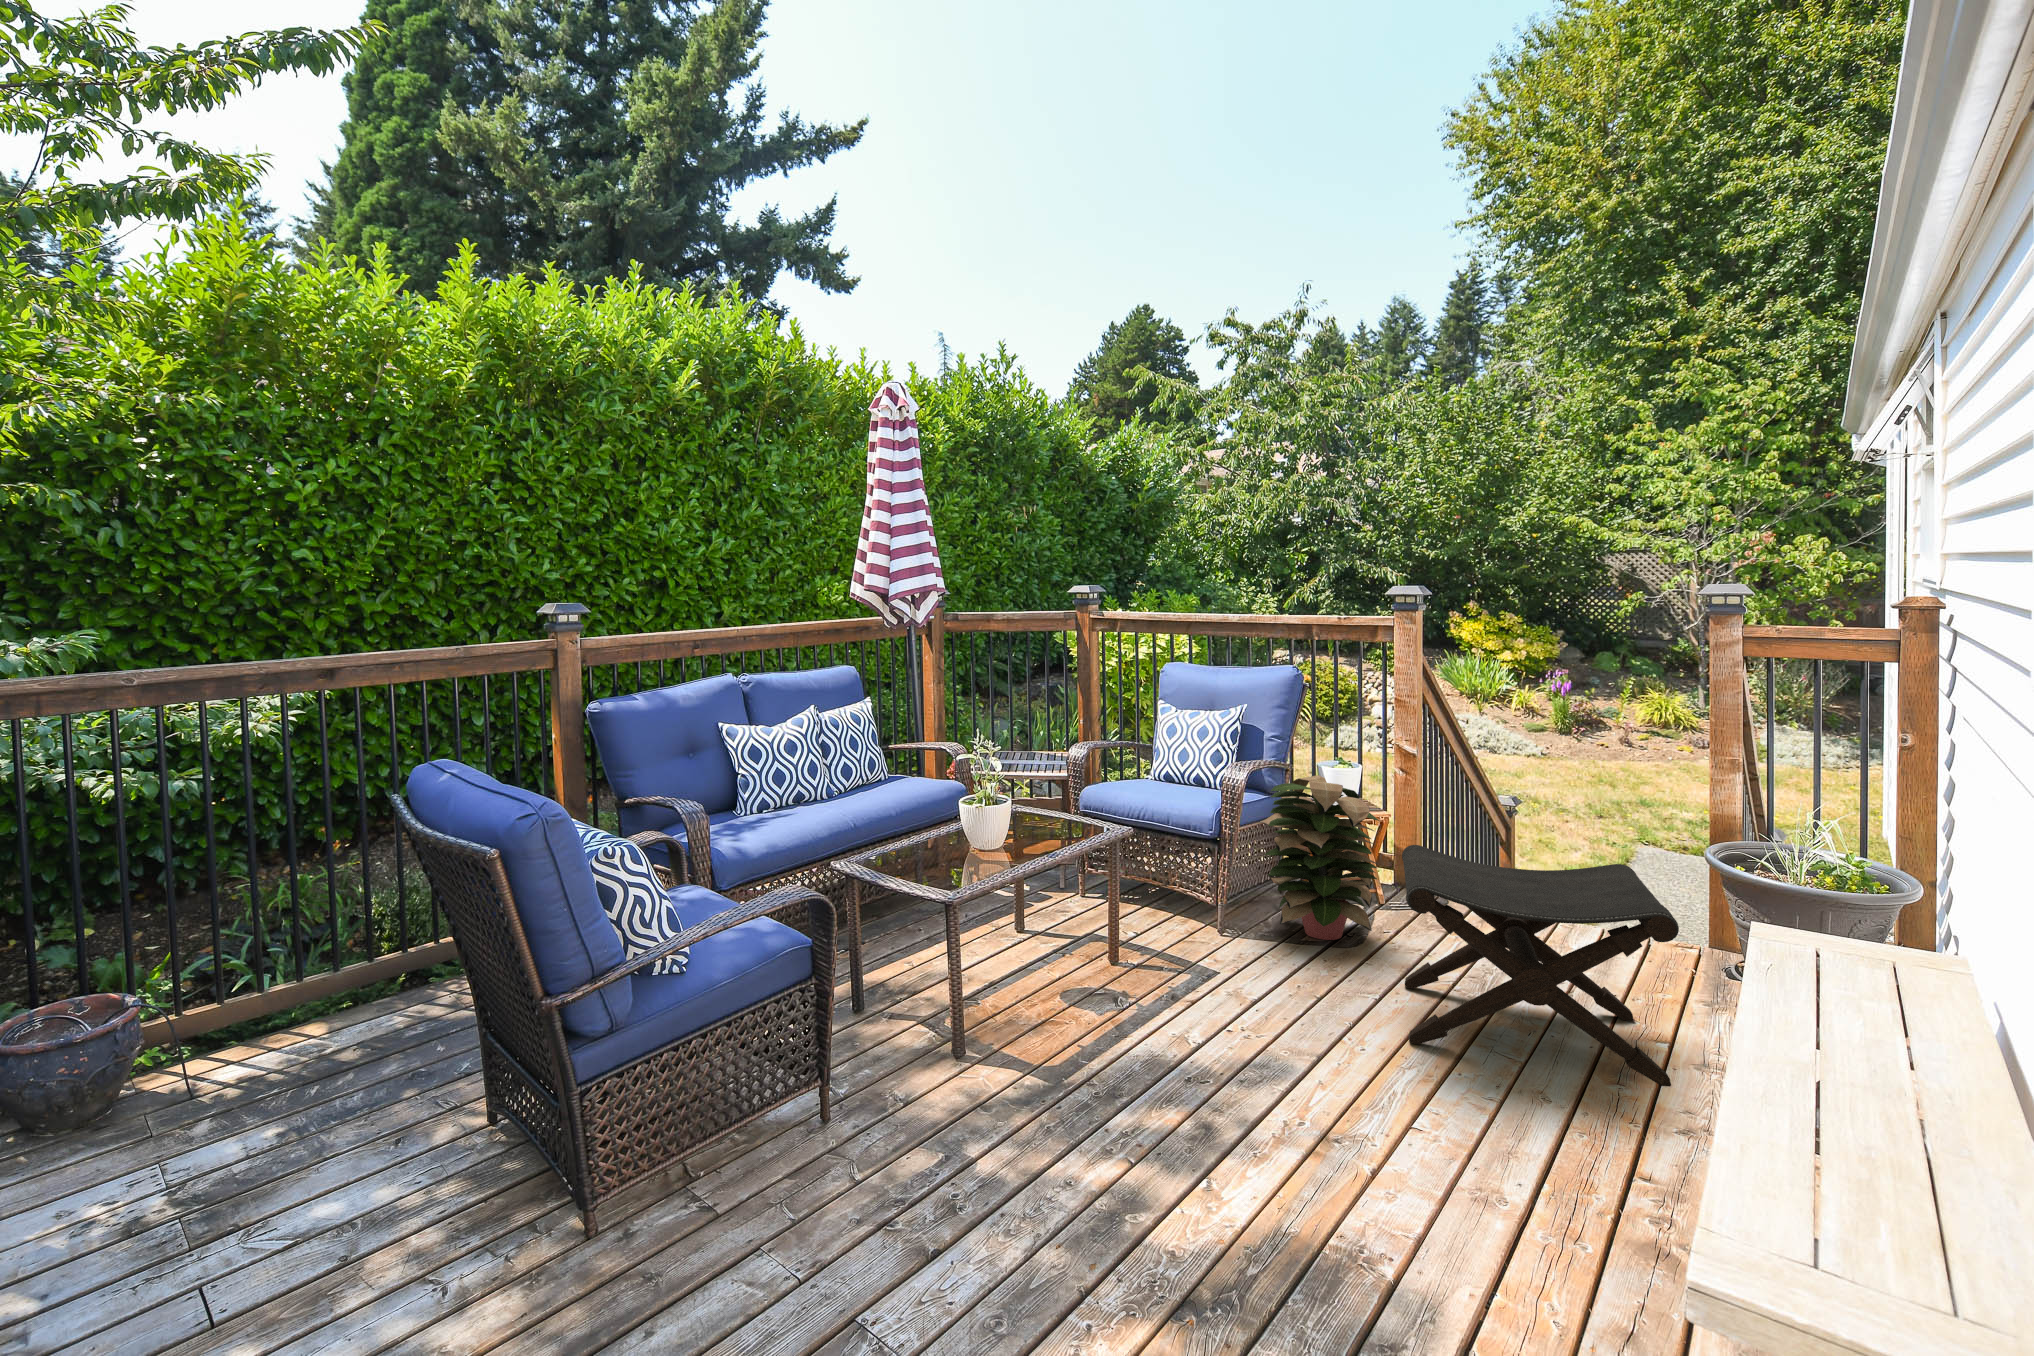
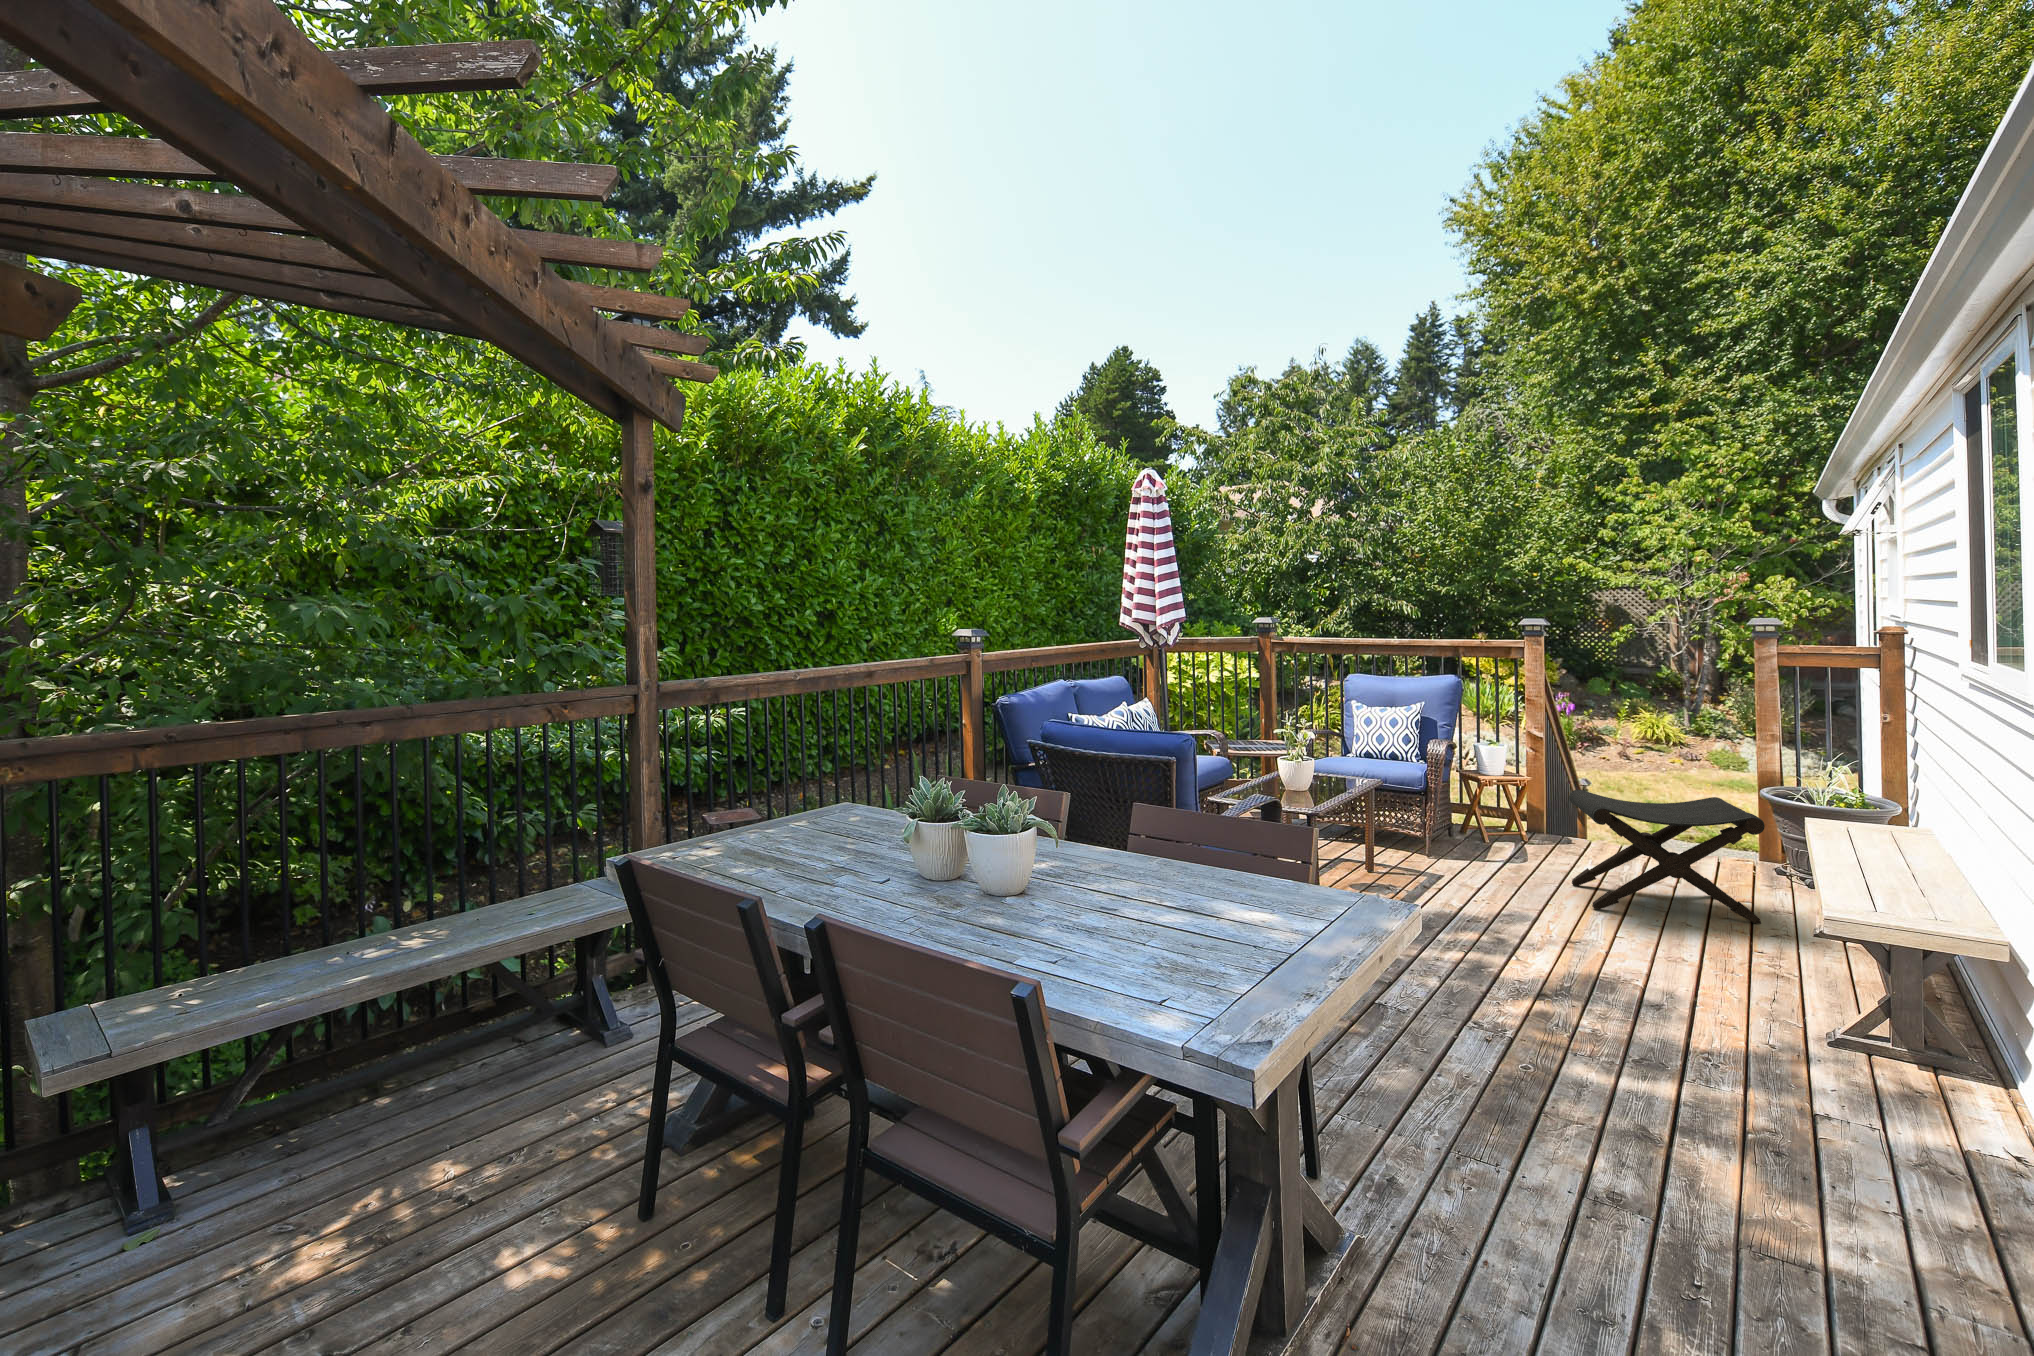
decorative plant: present [1259,775,1379,940] -> none [1449,750,1540,864]

